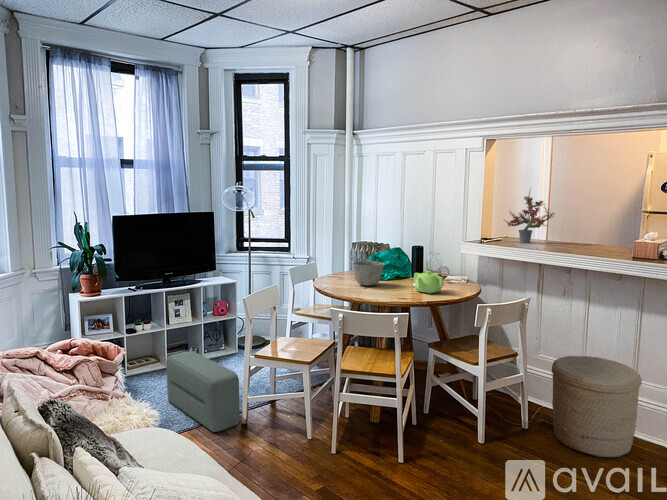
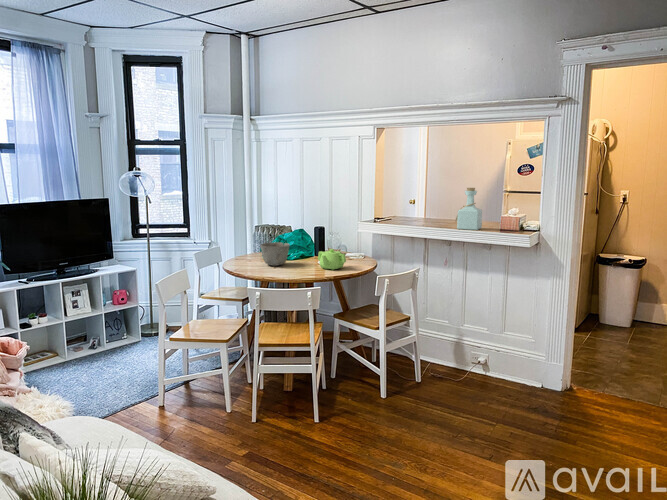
potted plant: present [505,192,554,243] -> none [392,171,438,221]
bottle: none [576,206,610,256] -> present [456,188,482,230]
pouf: present [166,351,240,432] -> none [73,340,158,415]
woven basket: present [552,356,642,457] -> none [439,316,509,398]

